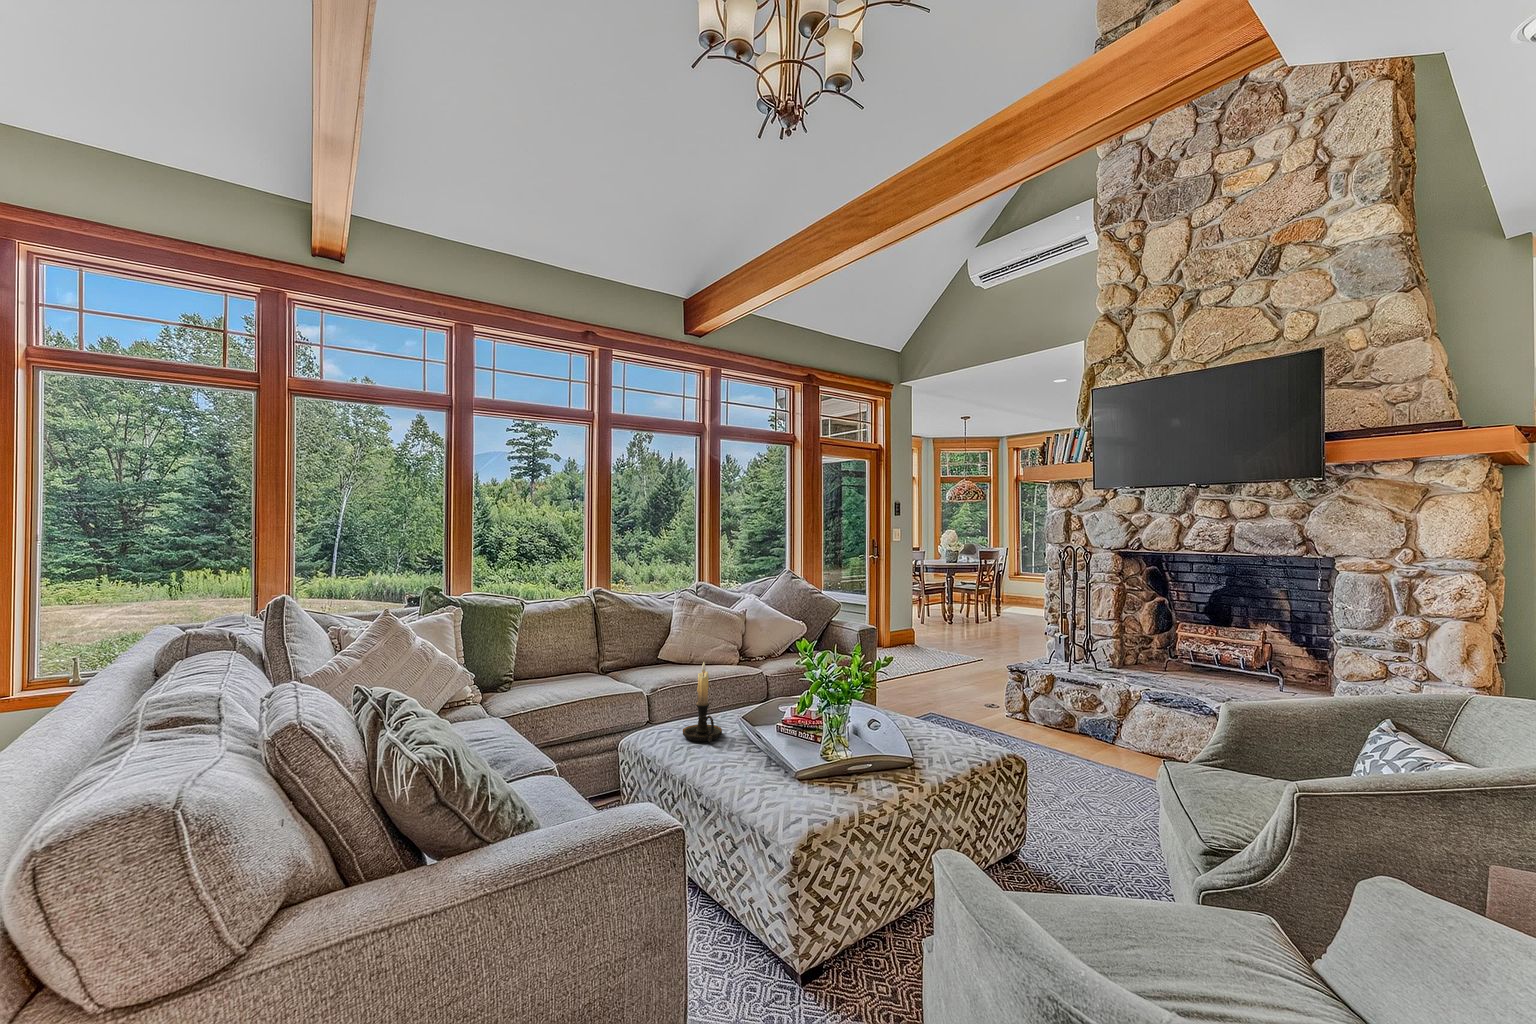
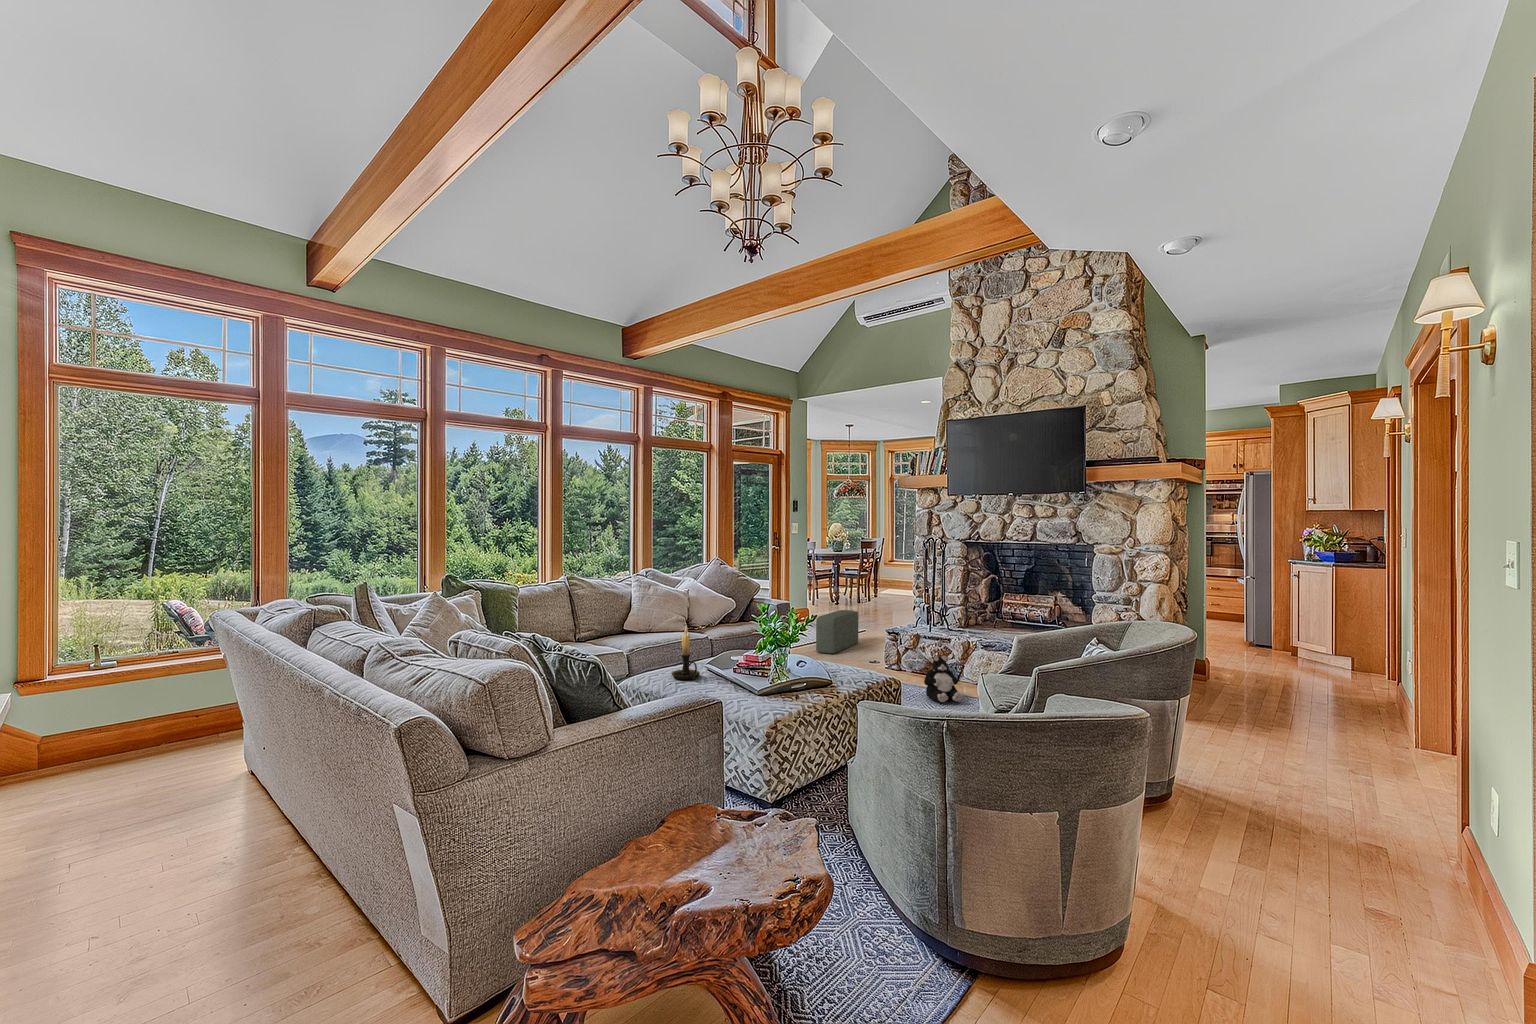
pouf: none [917,637,974,694] -> present [816,610,859,653]
plush toy: none [1065,712,1127,784] -> present [924,655,964,702]

